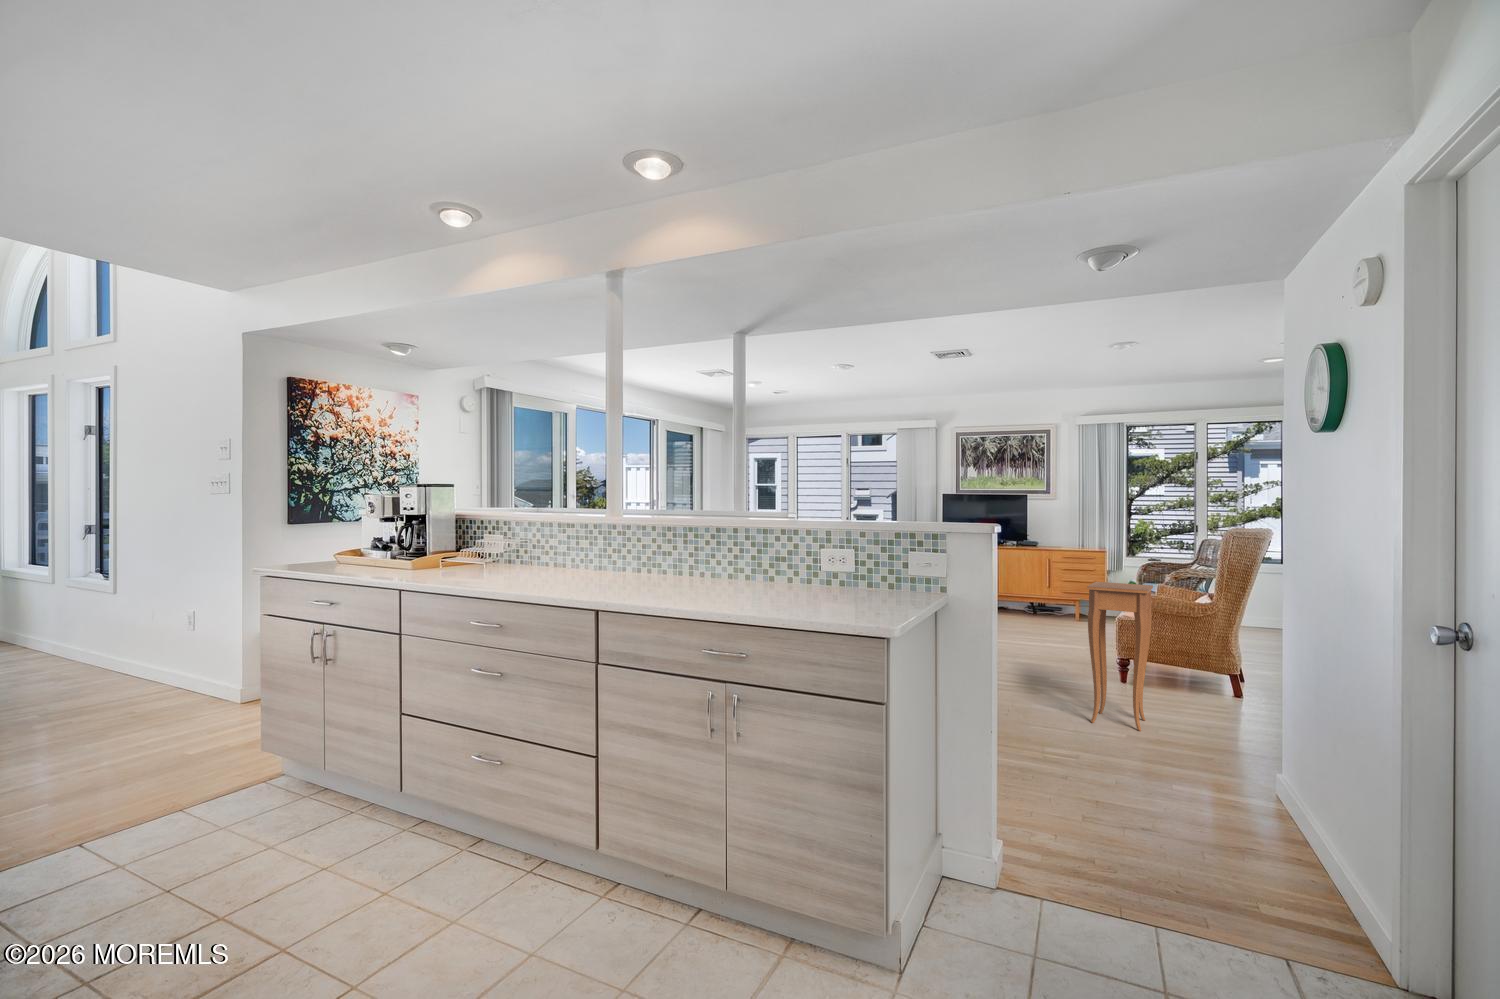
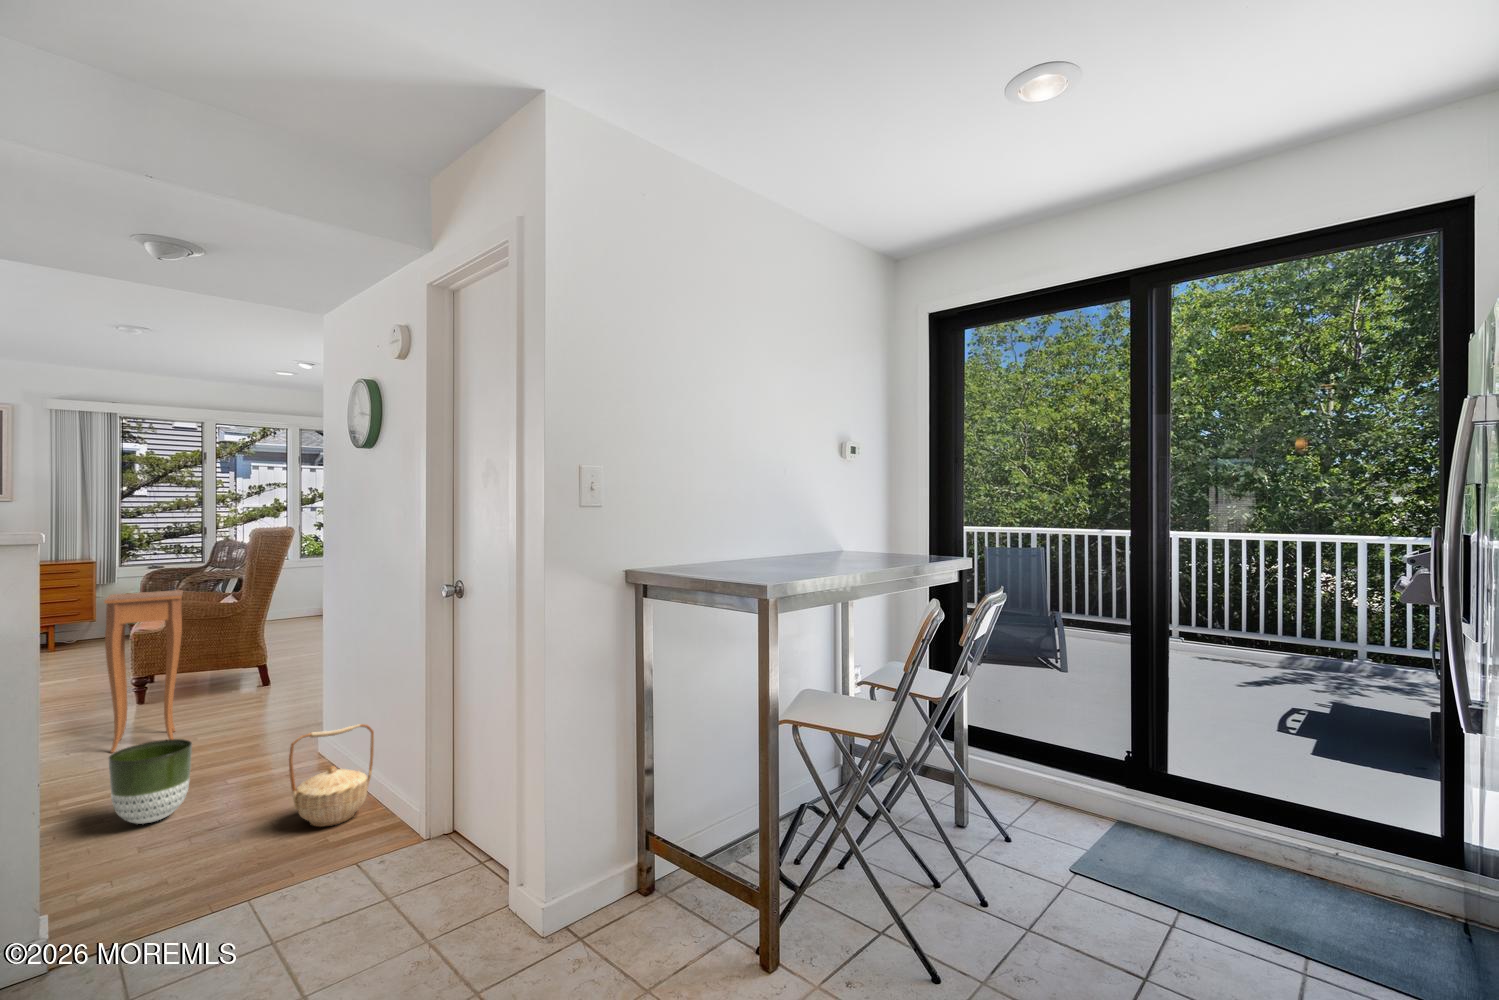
planter: none [1068,723,1135,801] -> present [109,739,192,824]
basket: none [1218,772,1331,898] -> present [289,724,374,827]

